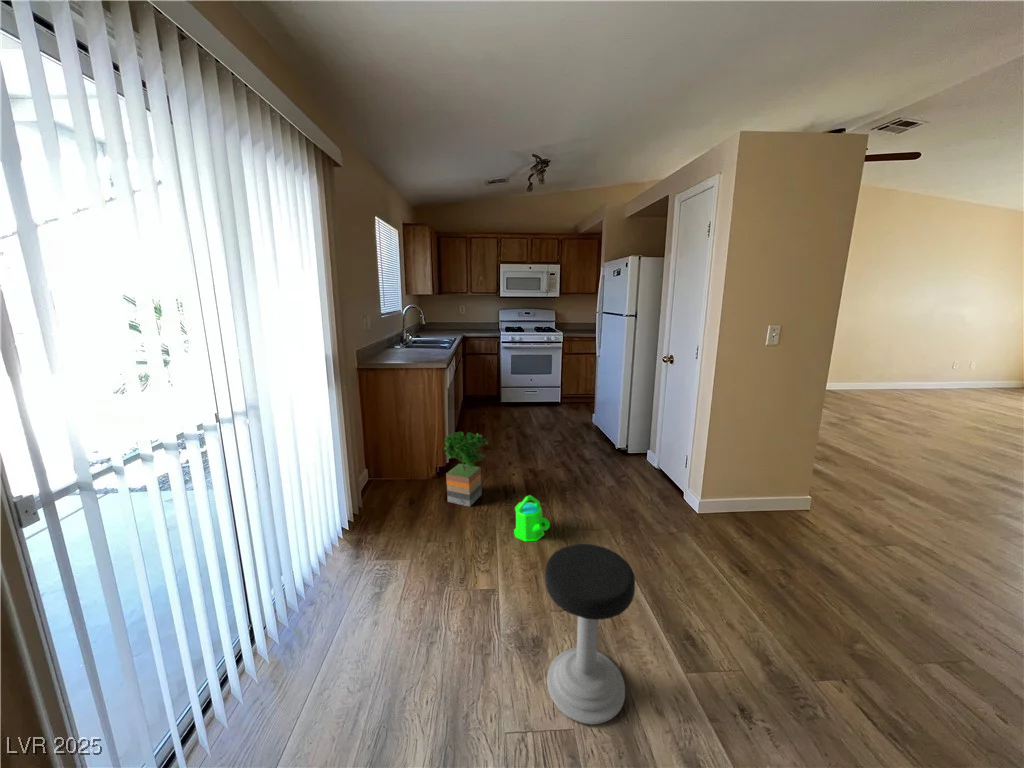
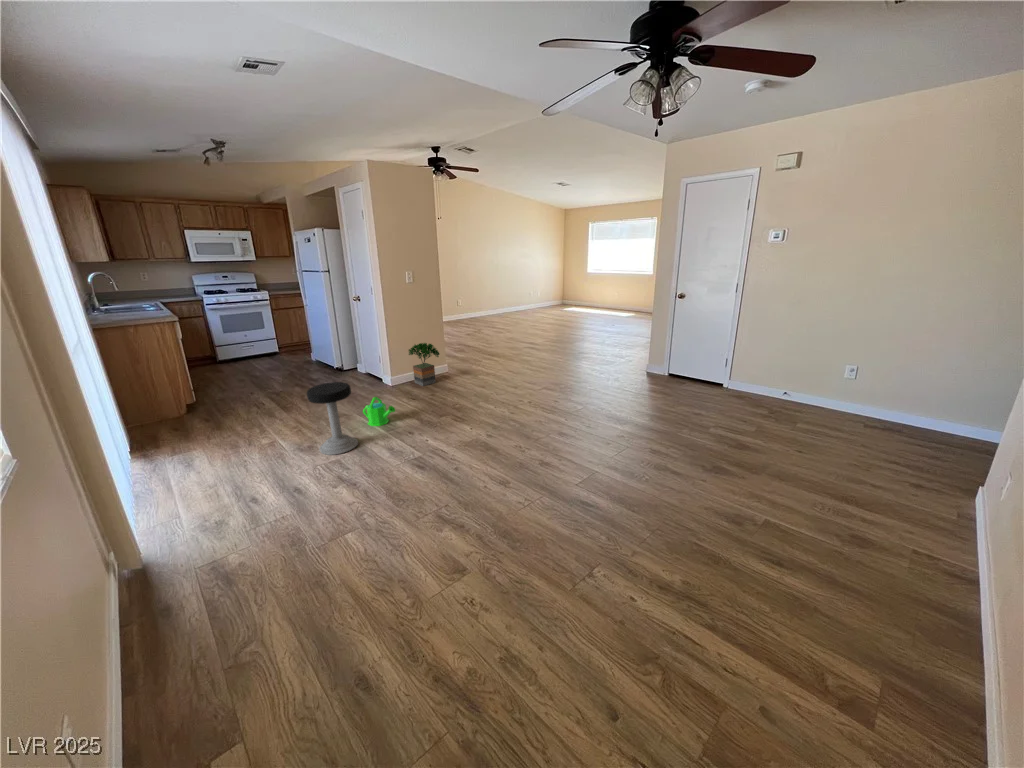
potted tree: present [444,432,488,507] -> present [409,343,439,386]
watering can: present [514,495,550,541] -> present [363,397,395,426]

